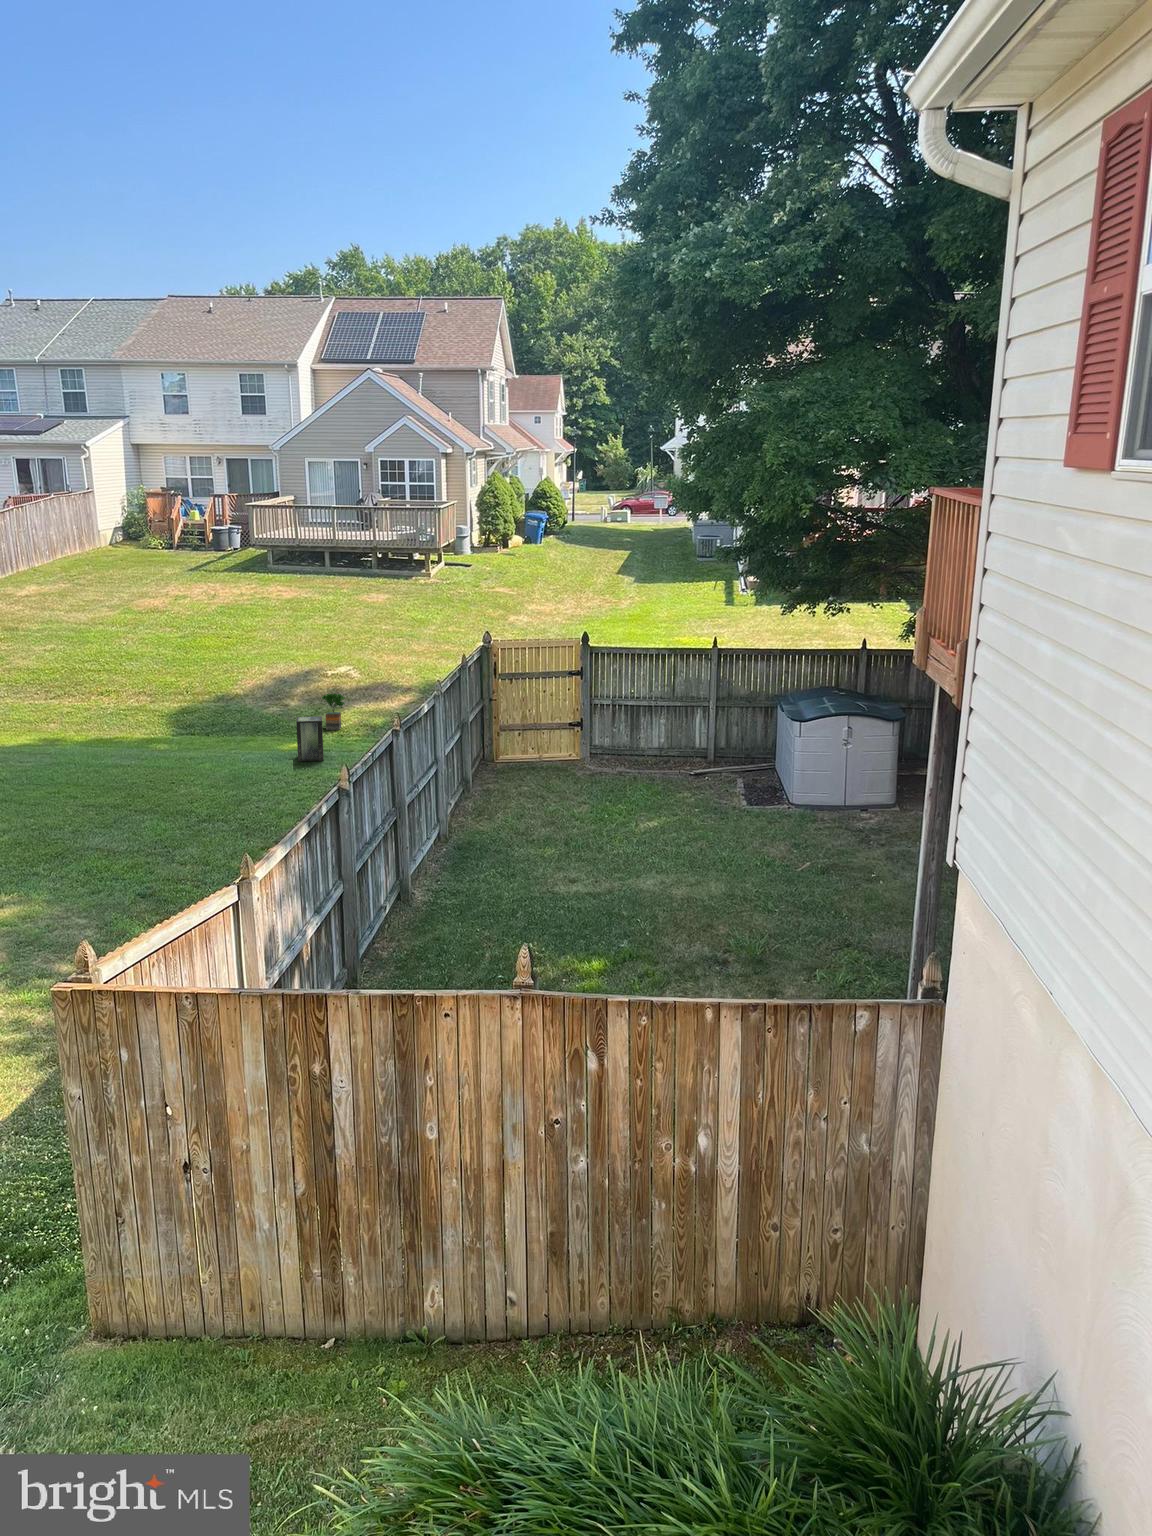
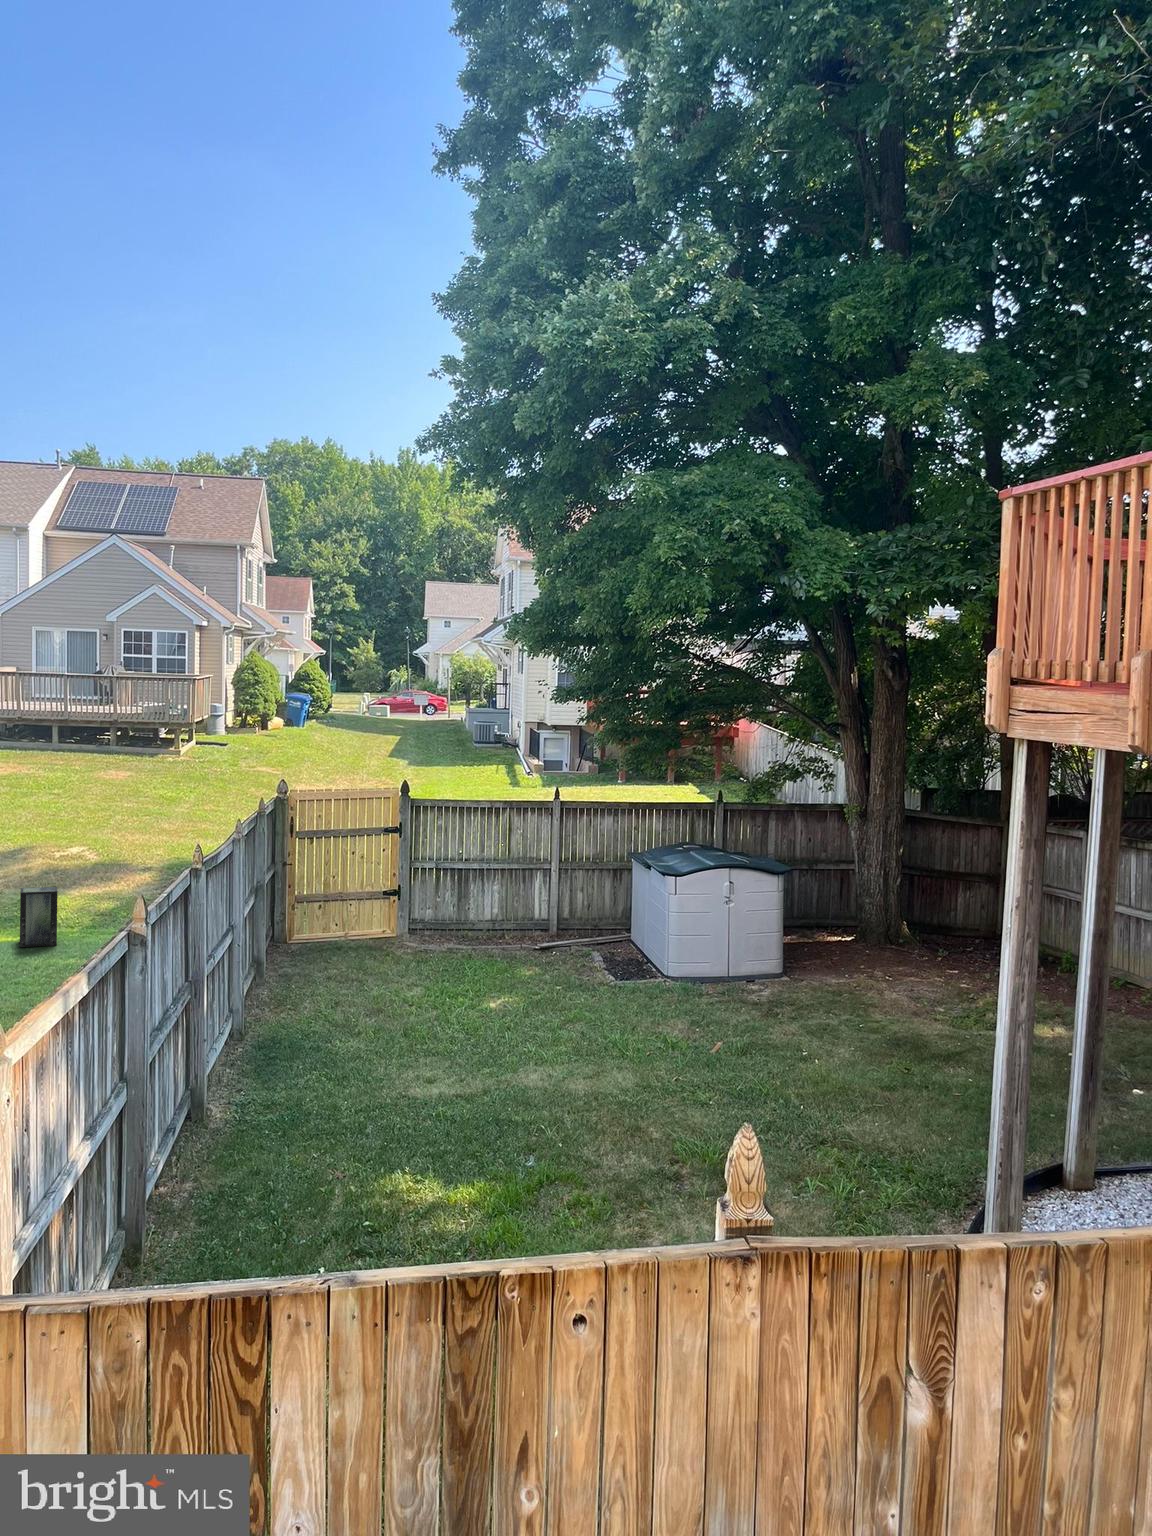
potted tree: present [322,694,345,730] -> none [53,863,87,911]

